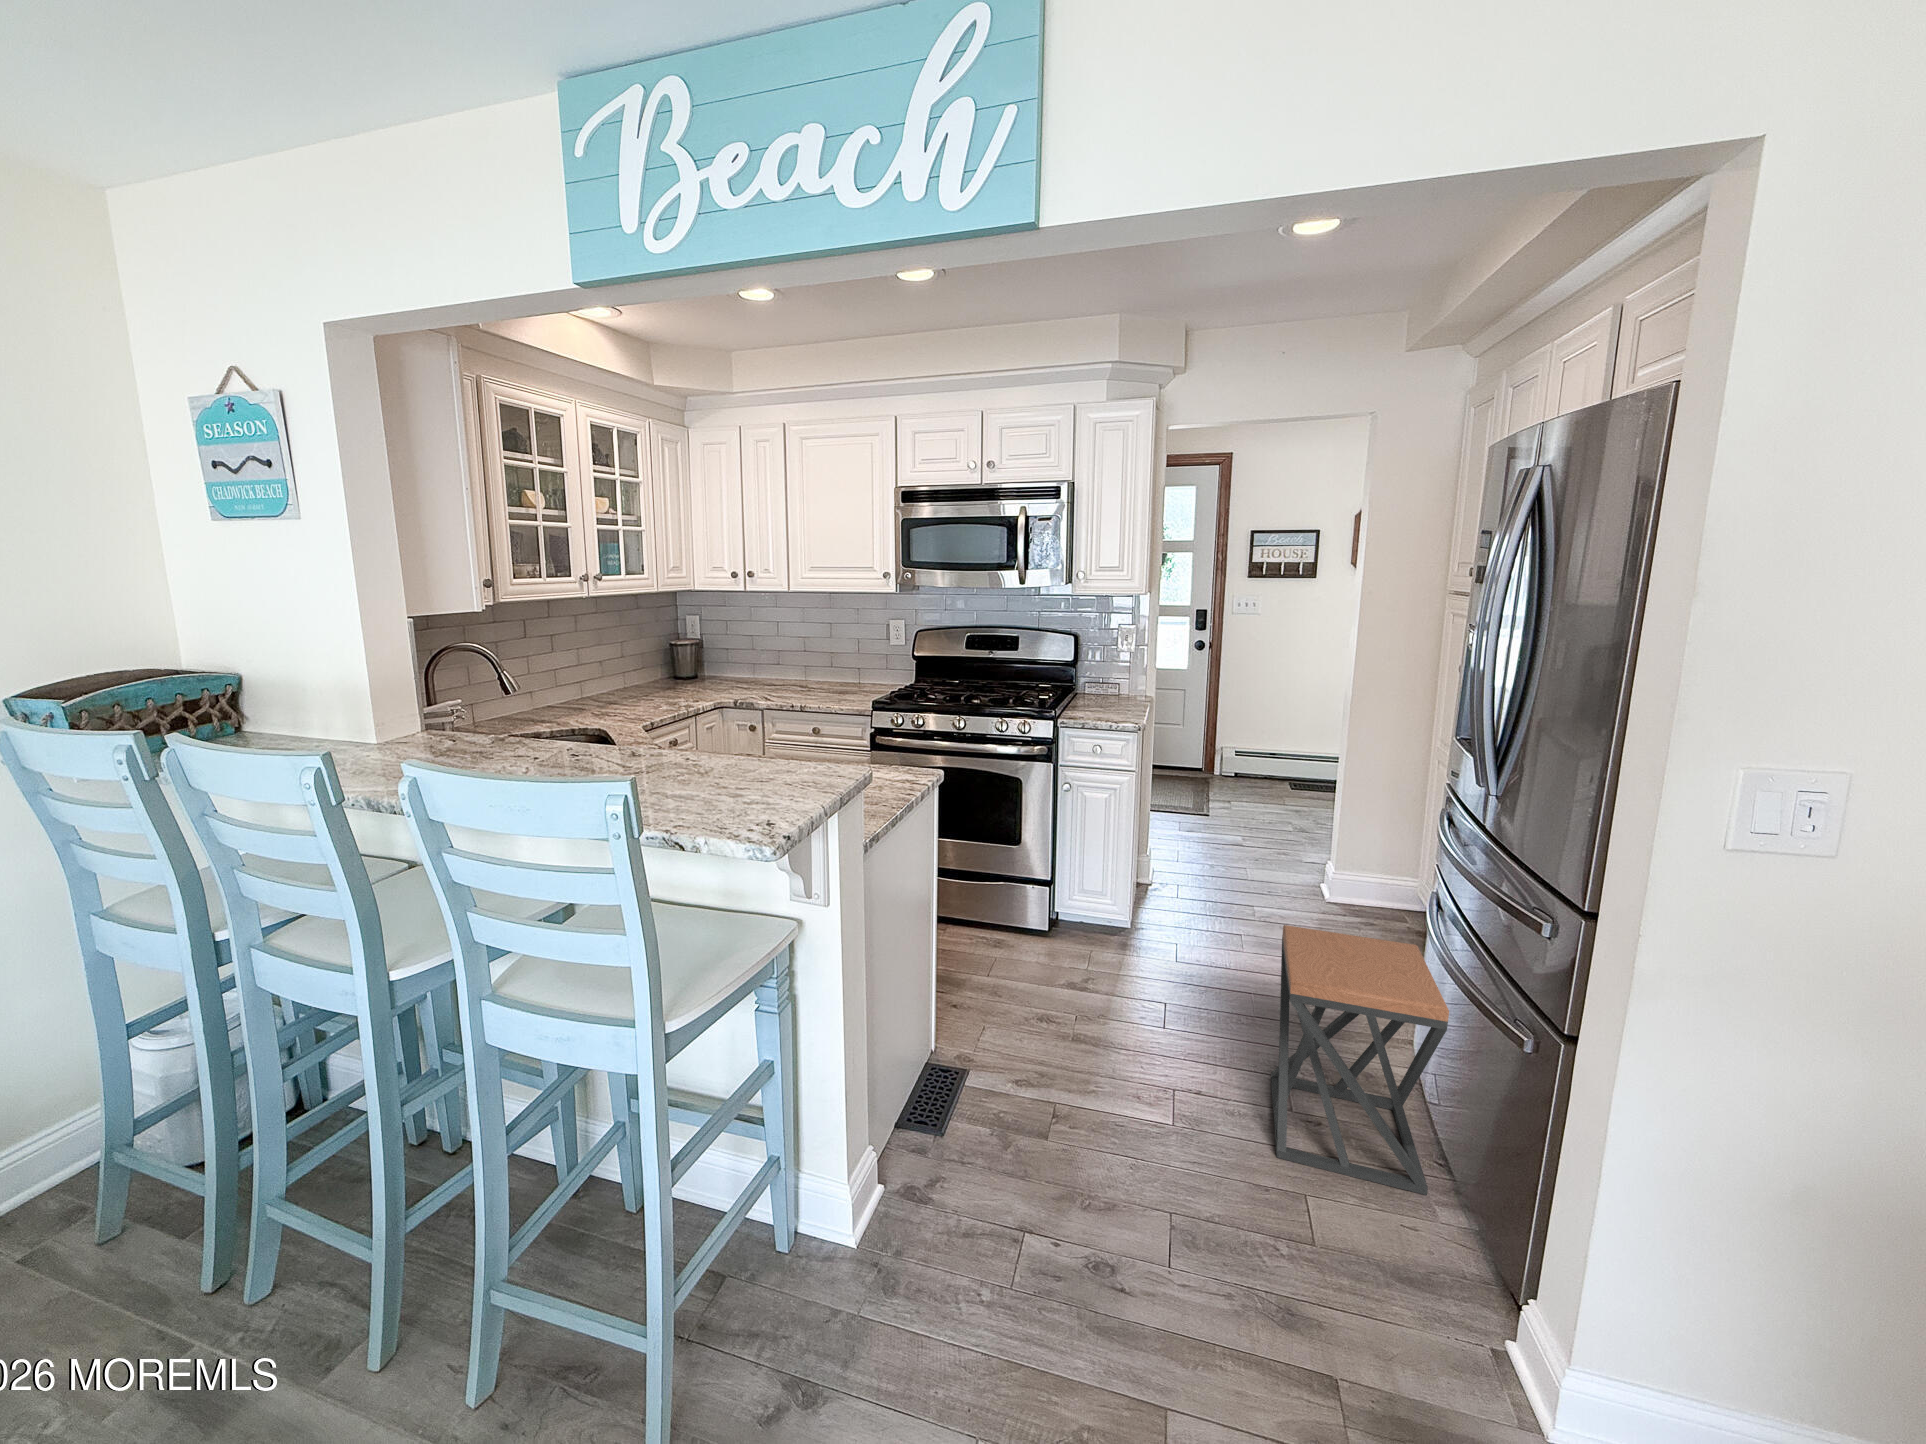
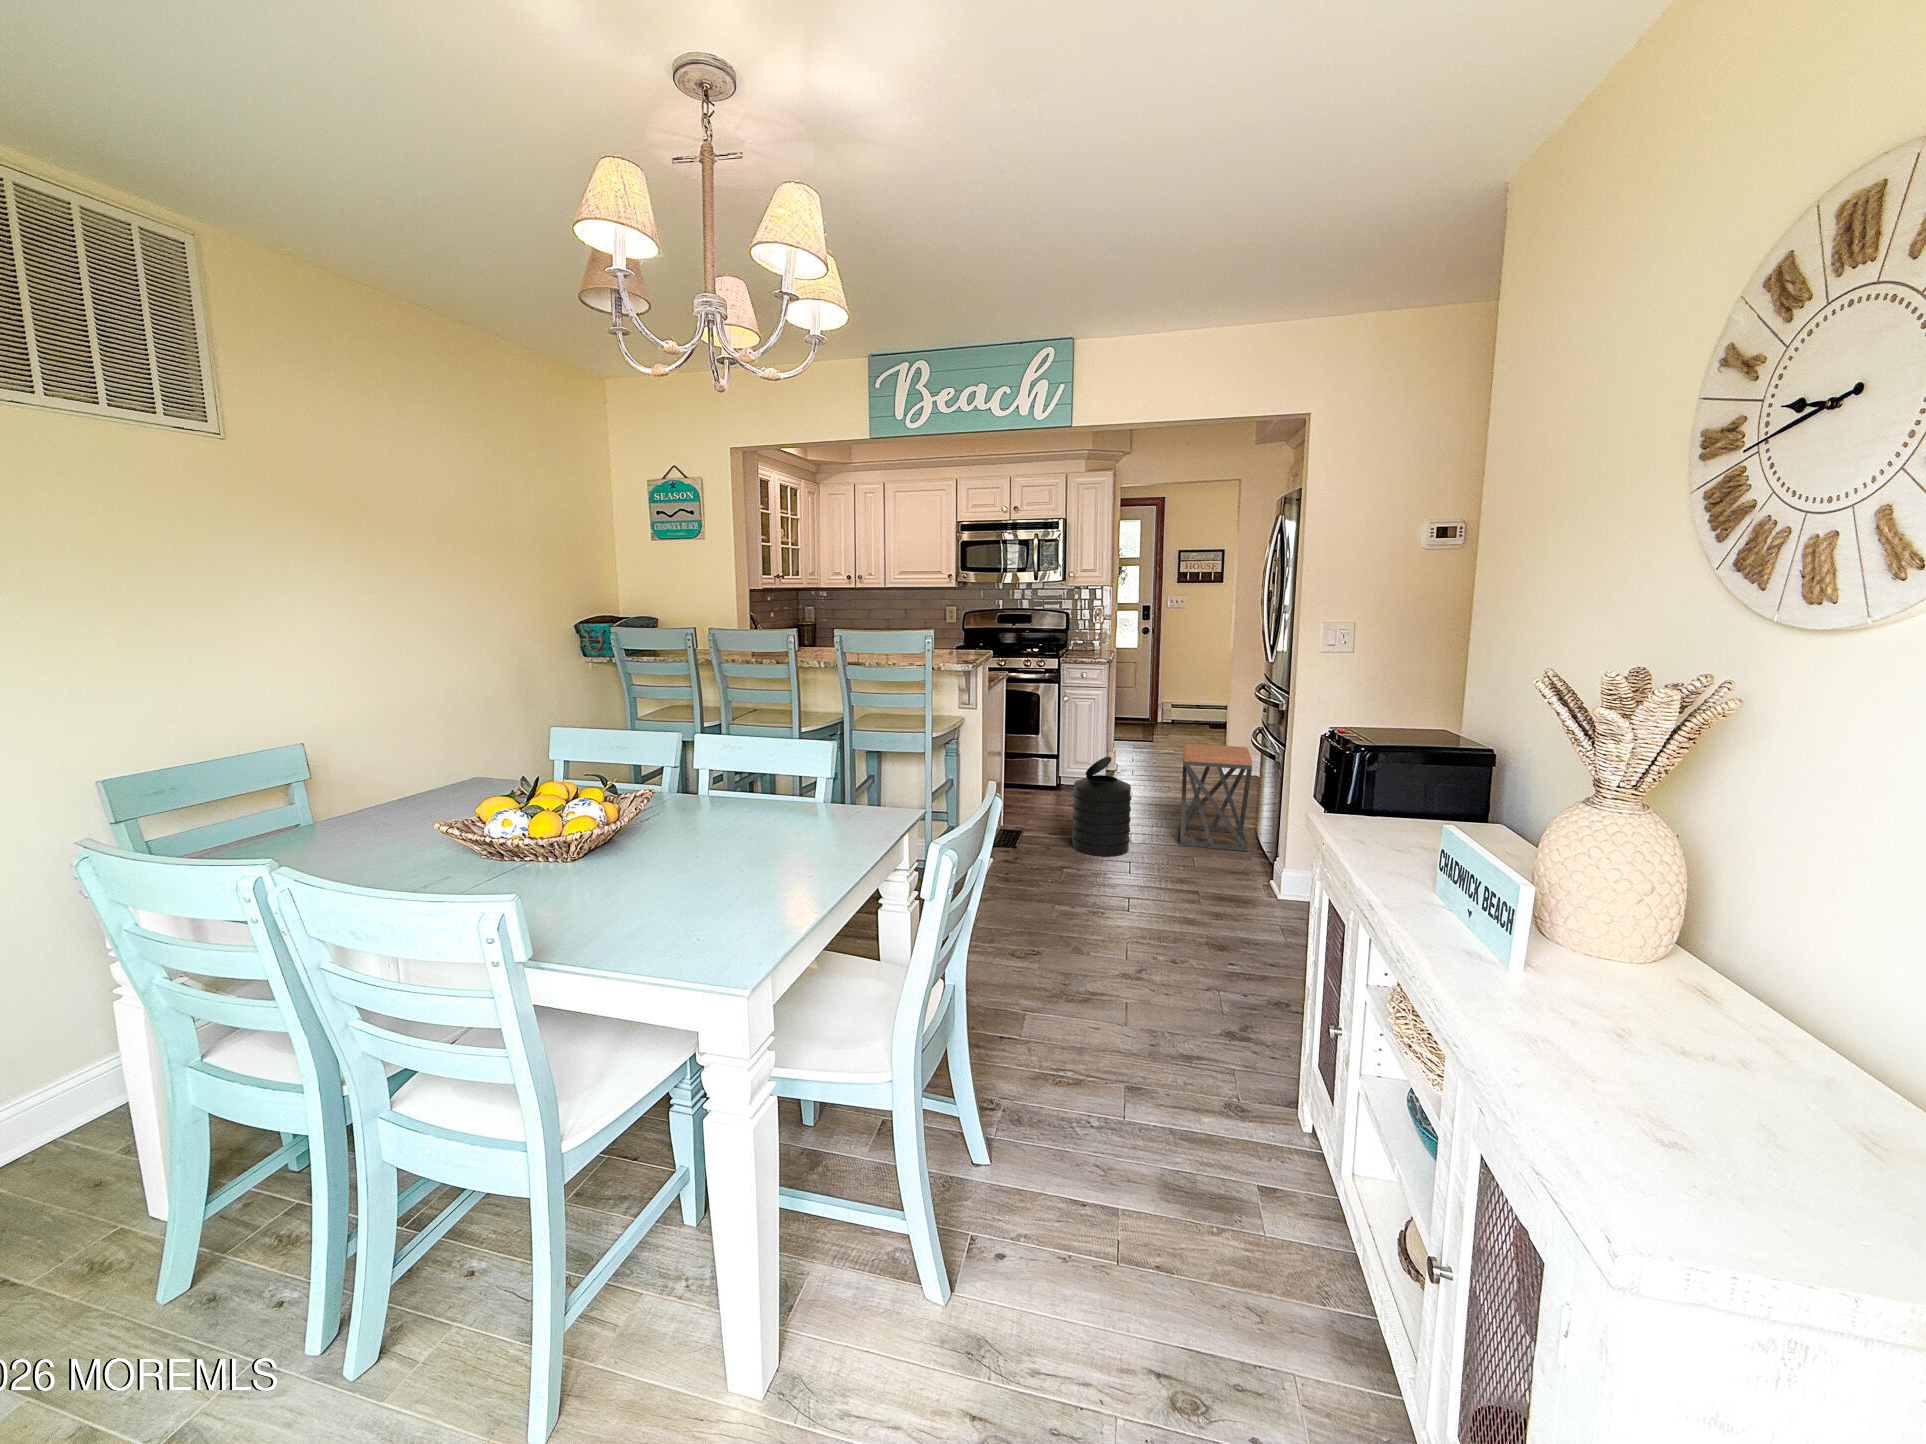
trash can: none [1049,984,1176,1207] -> present [1072,757,1131,856]

